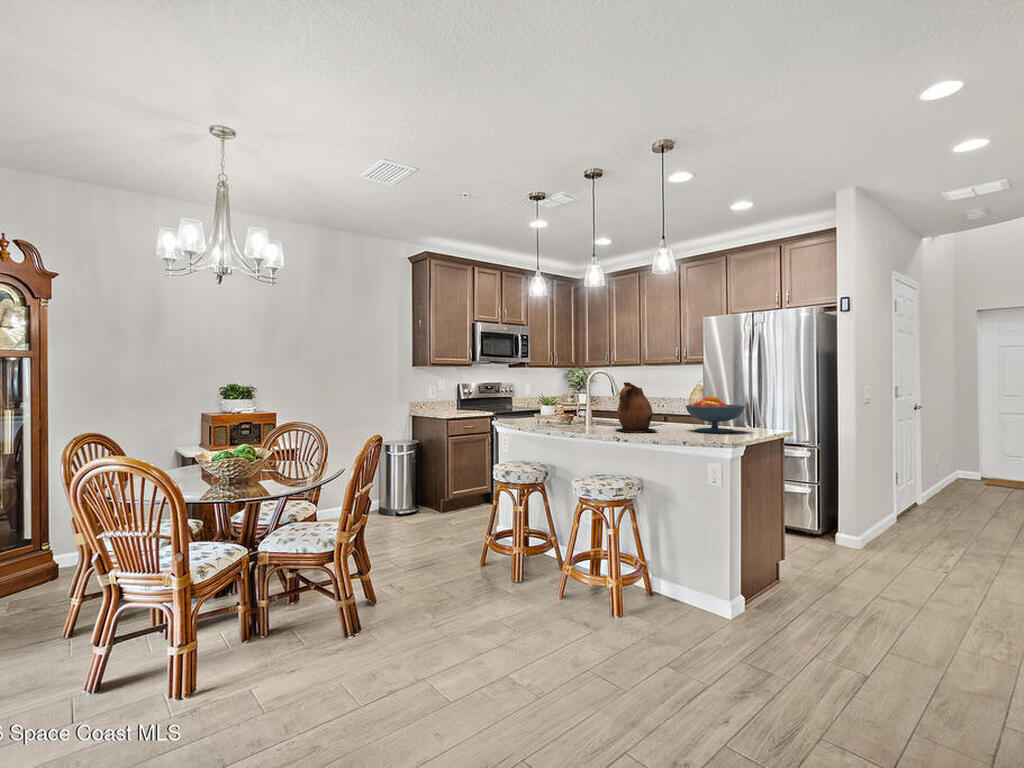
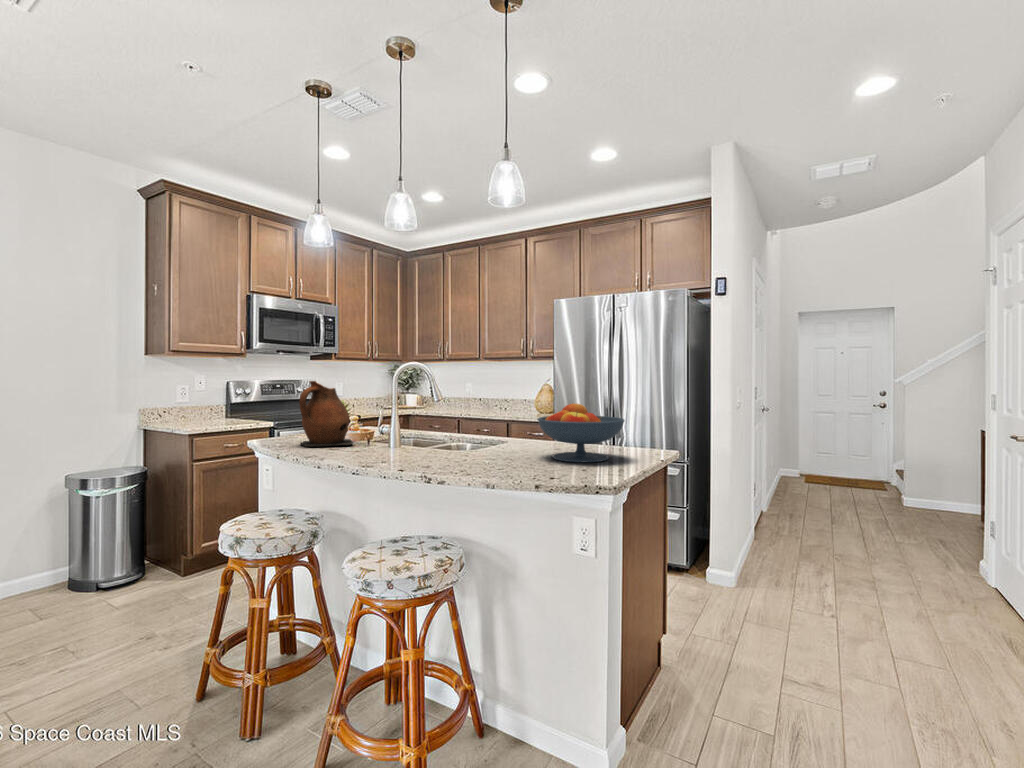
ceramic pitcher: present [615,382,658,432] -> present [299,381,353,446]

